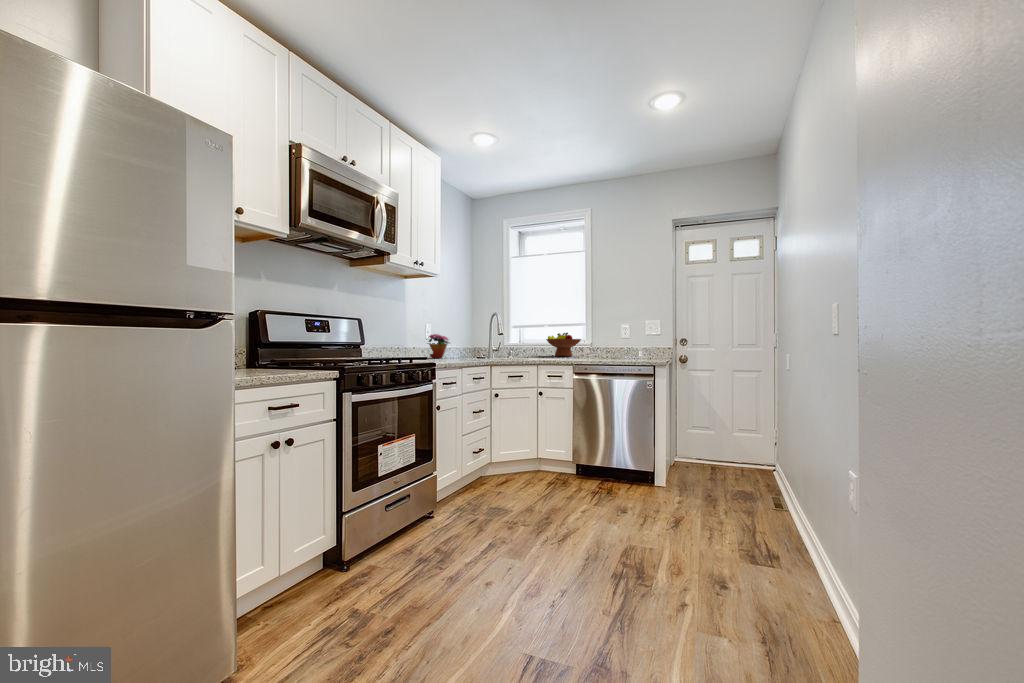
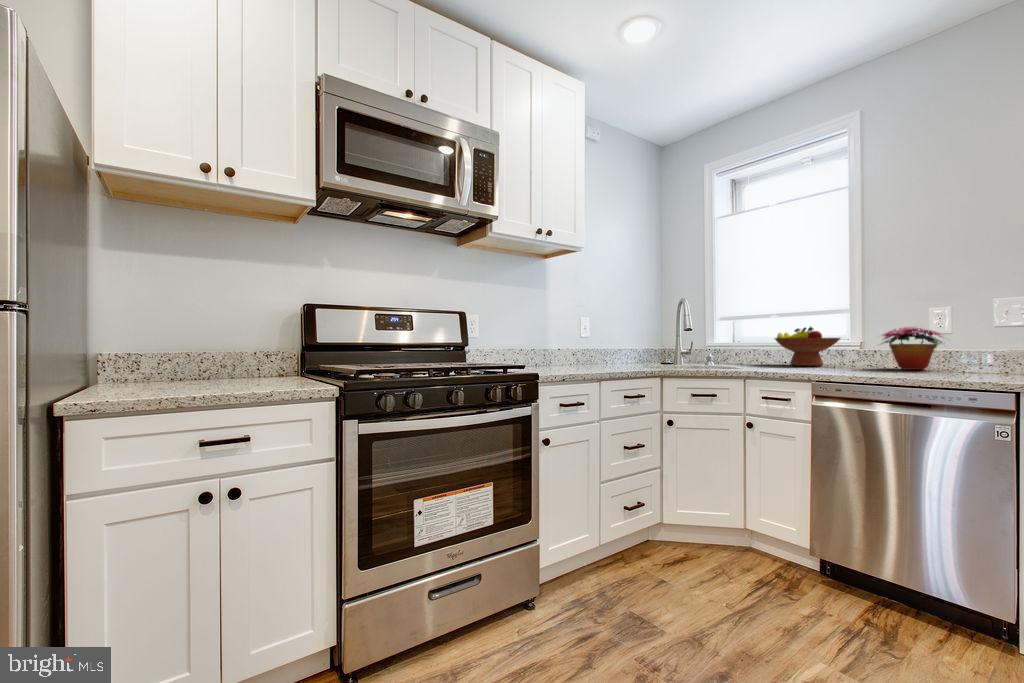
flower arrangement: present [426,334,449,358] -> present [882,327,942,370]

